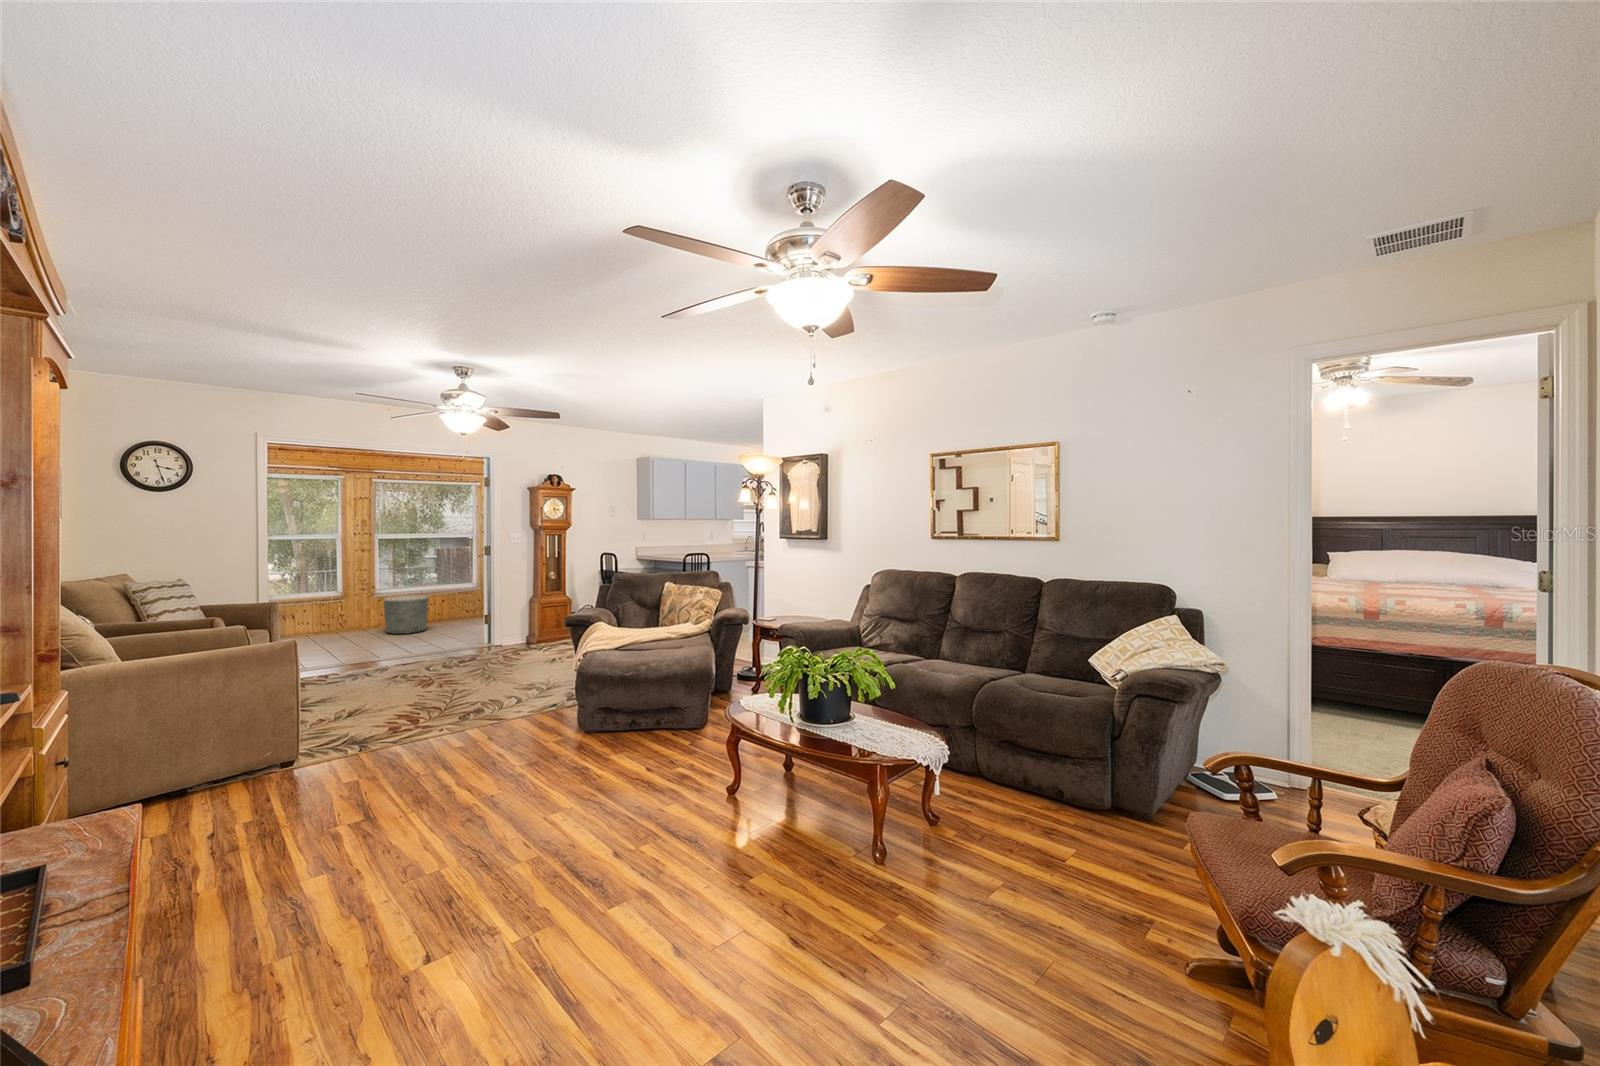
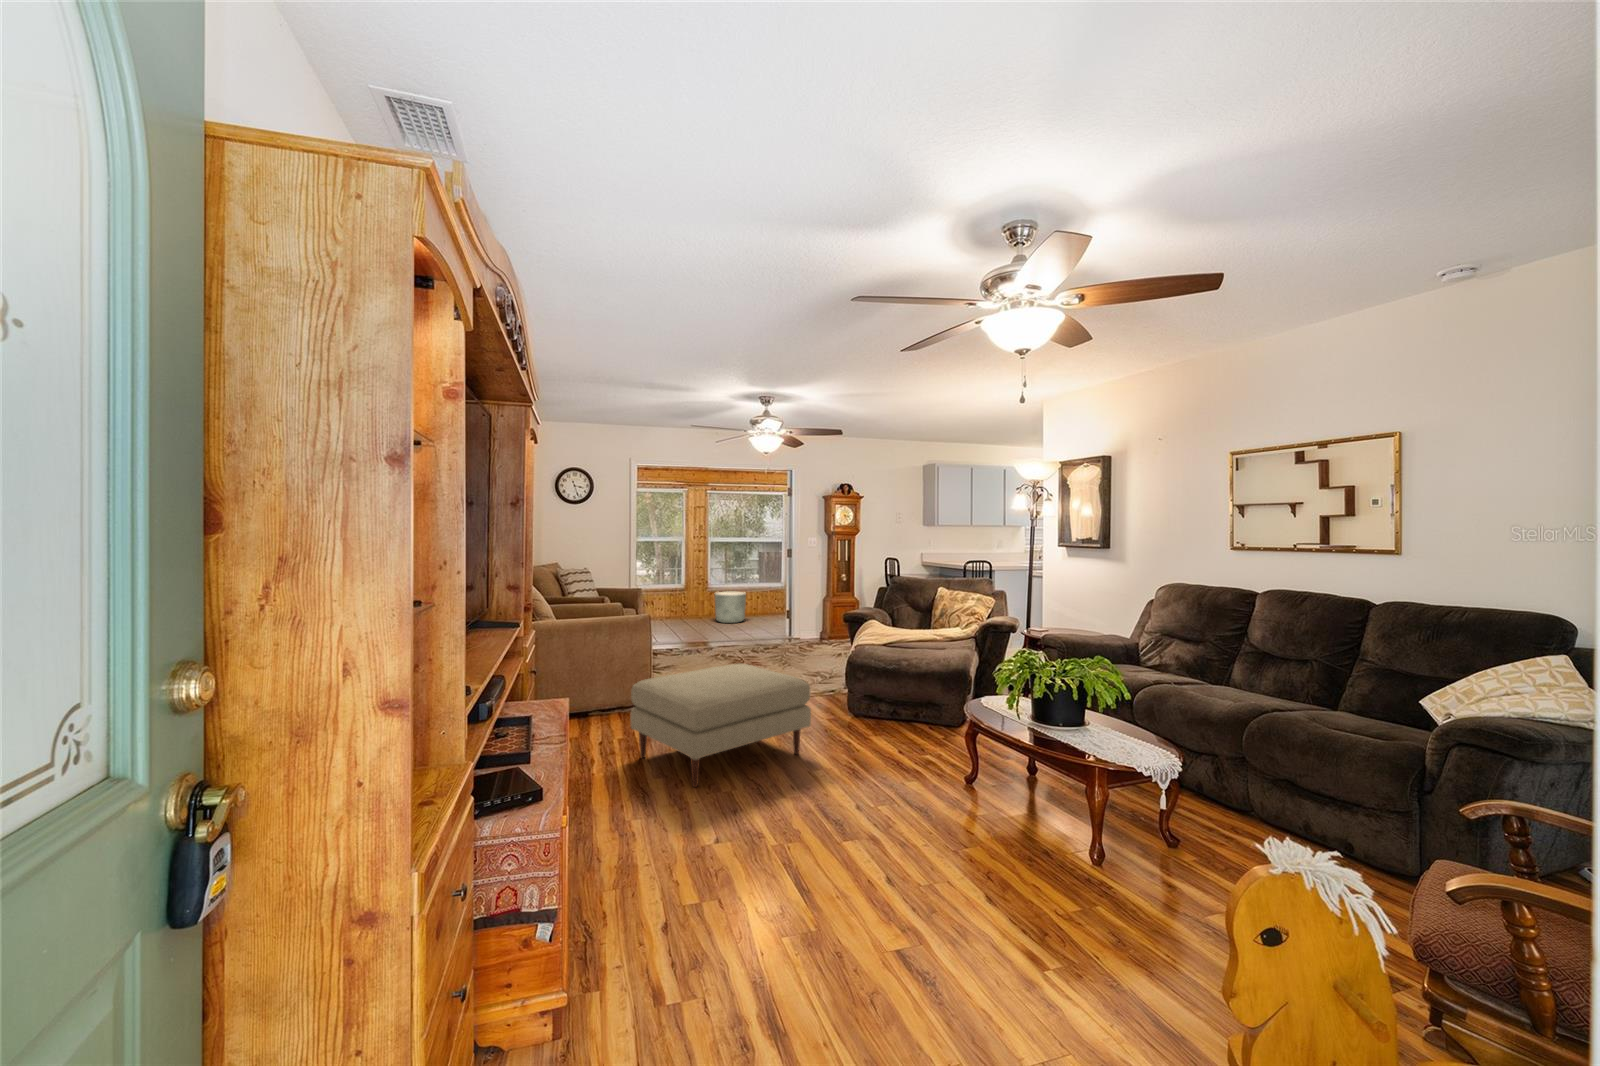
ottoman: none [266,693,545,877] -> present [630,663,811,787]

